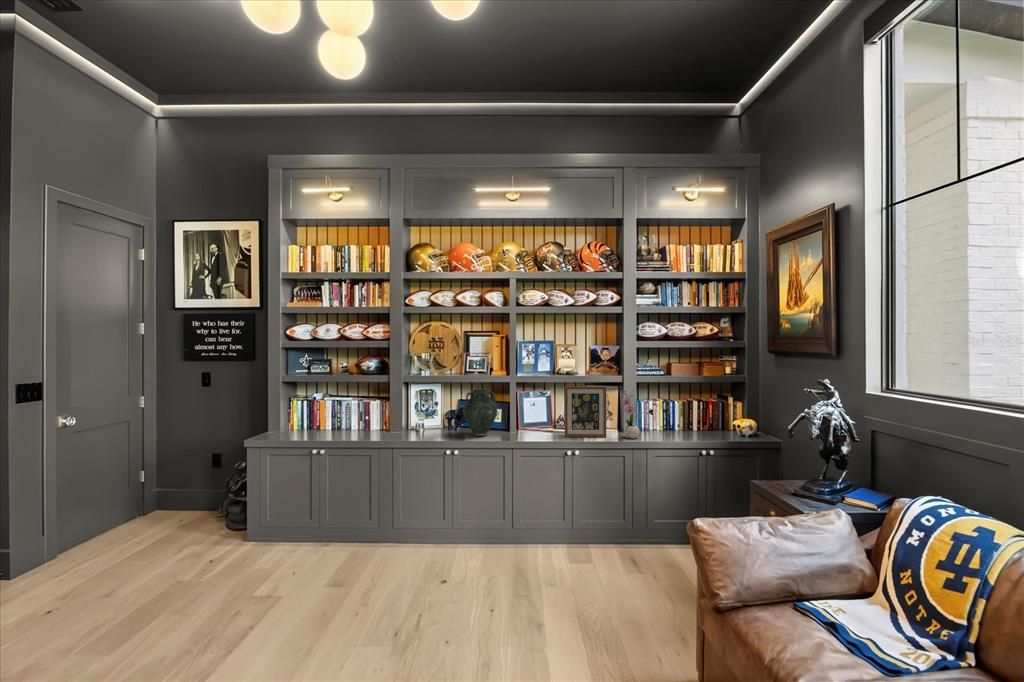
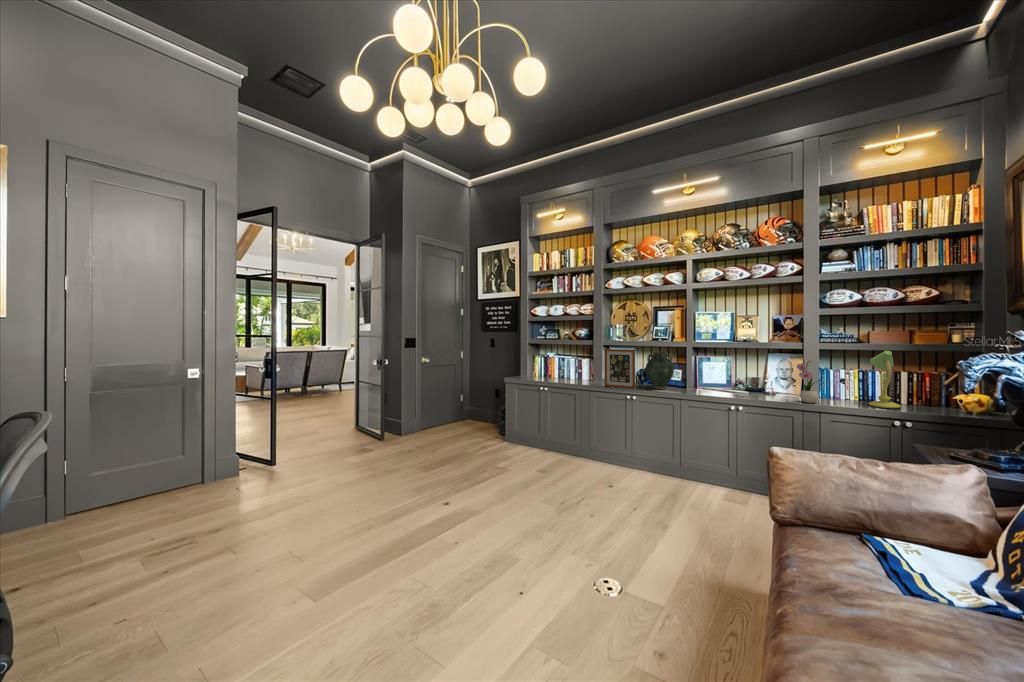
table lamp: none [675,383,699,437] -> present [869,351,901,408]
picture frame: present [565,386,606,437] -> present [604,349,635,389]

